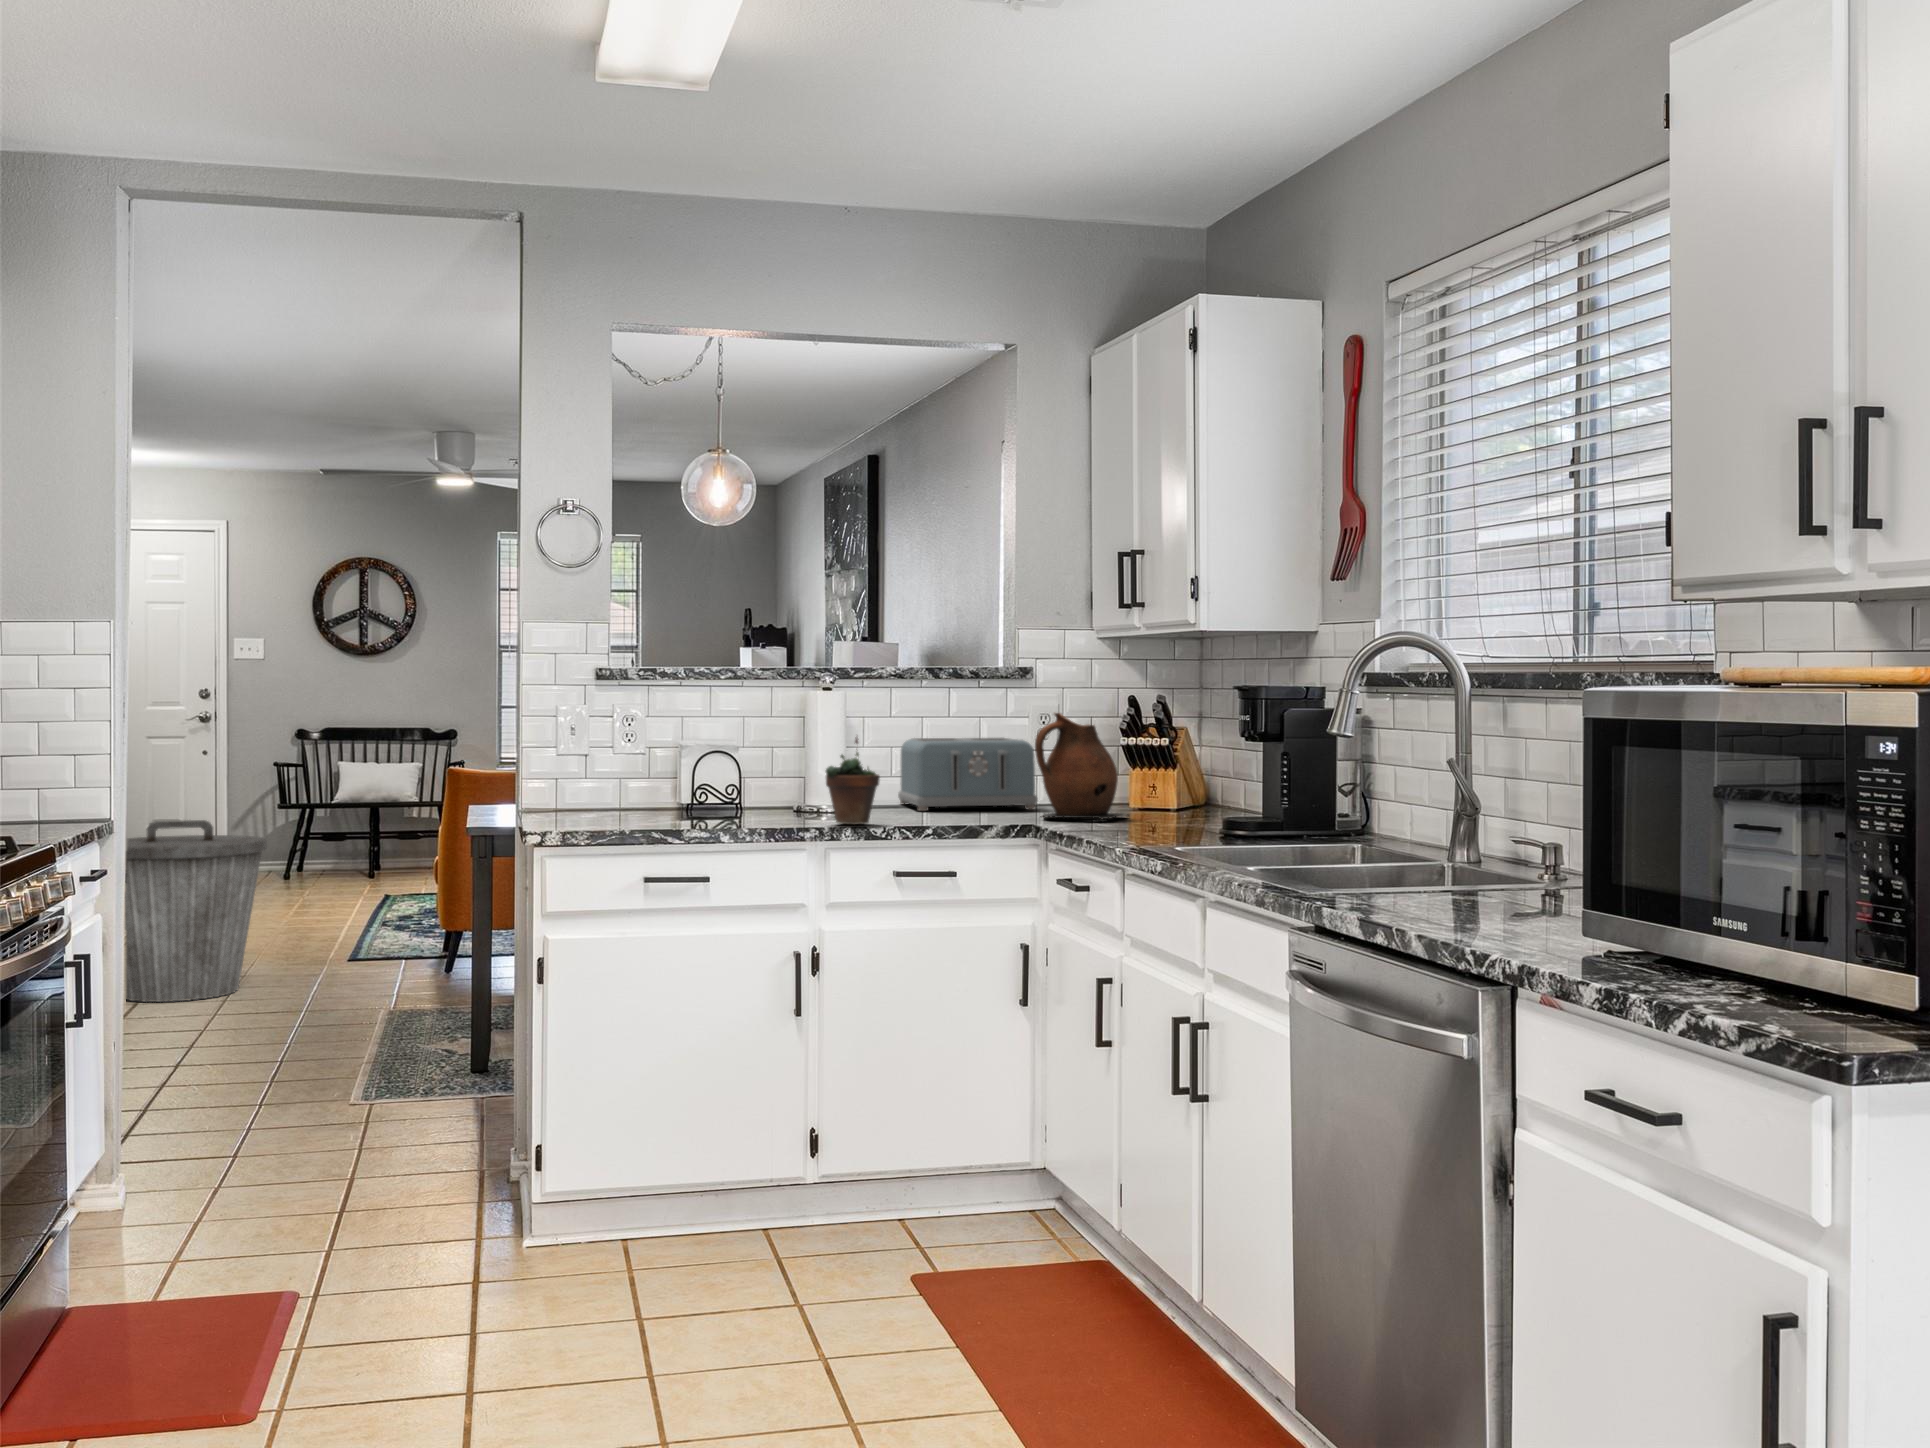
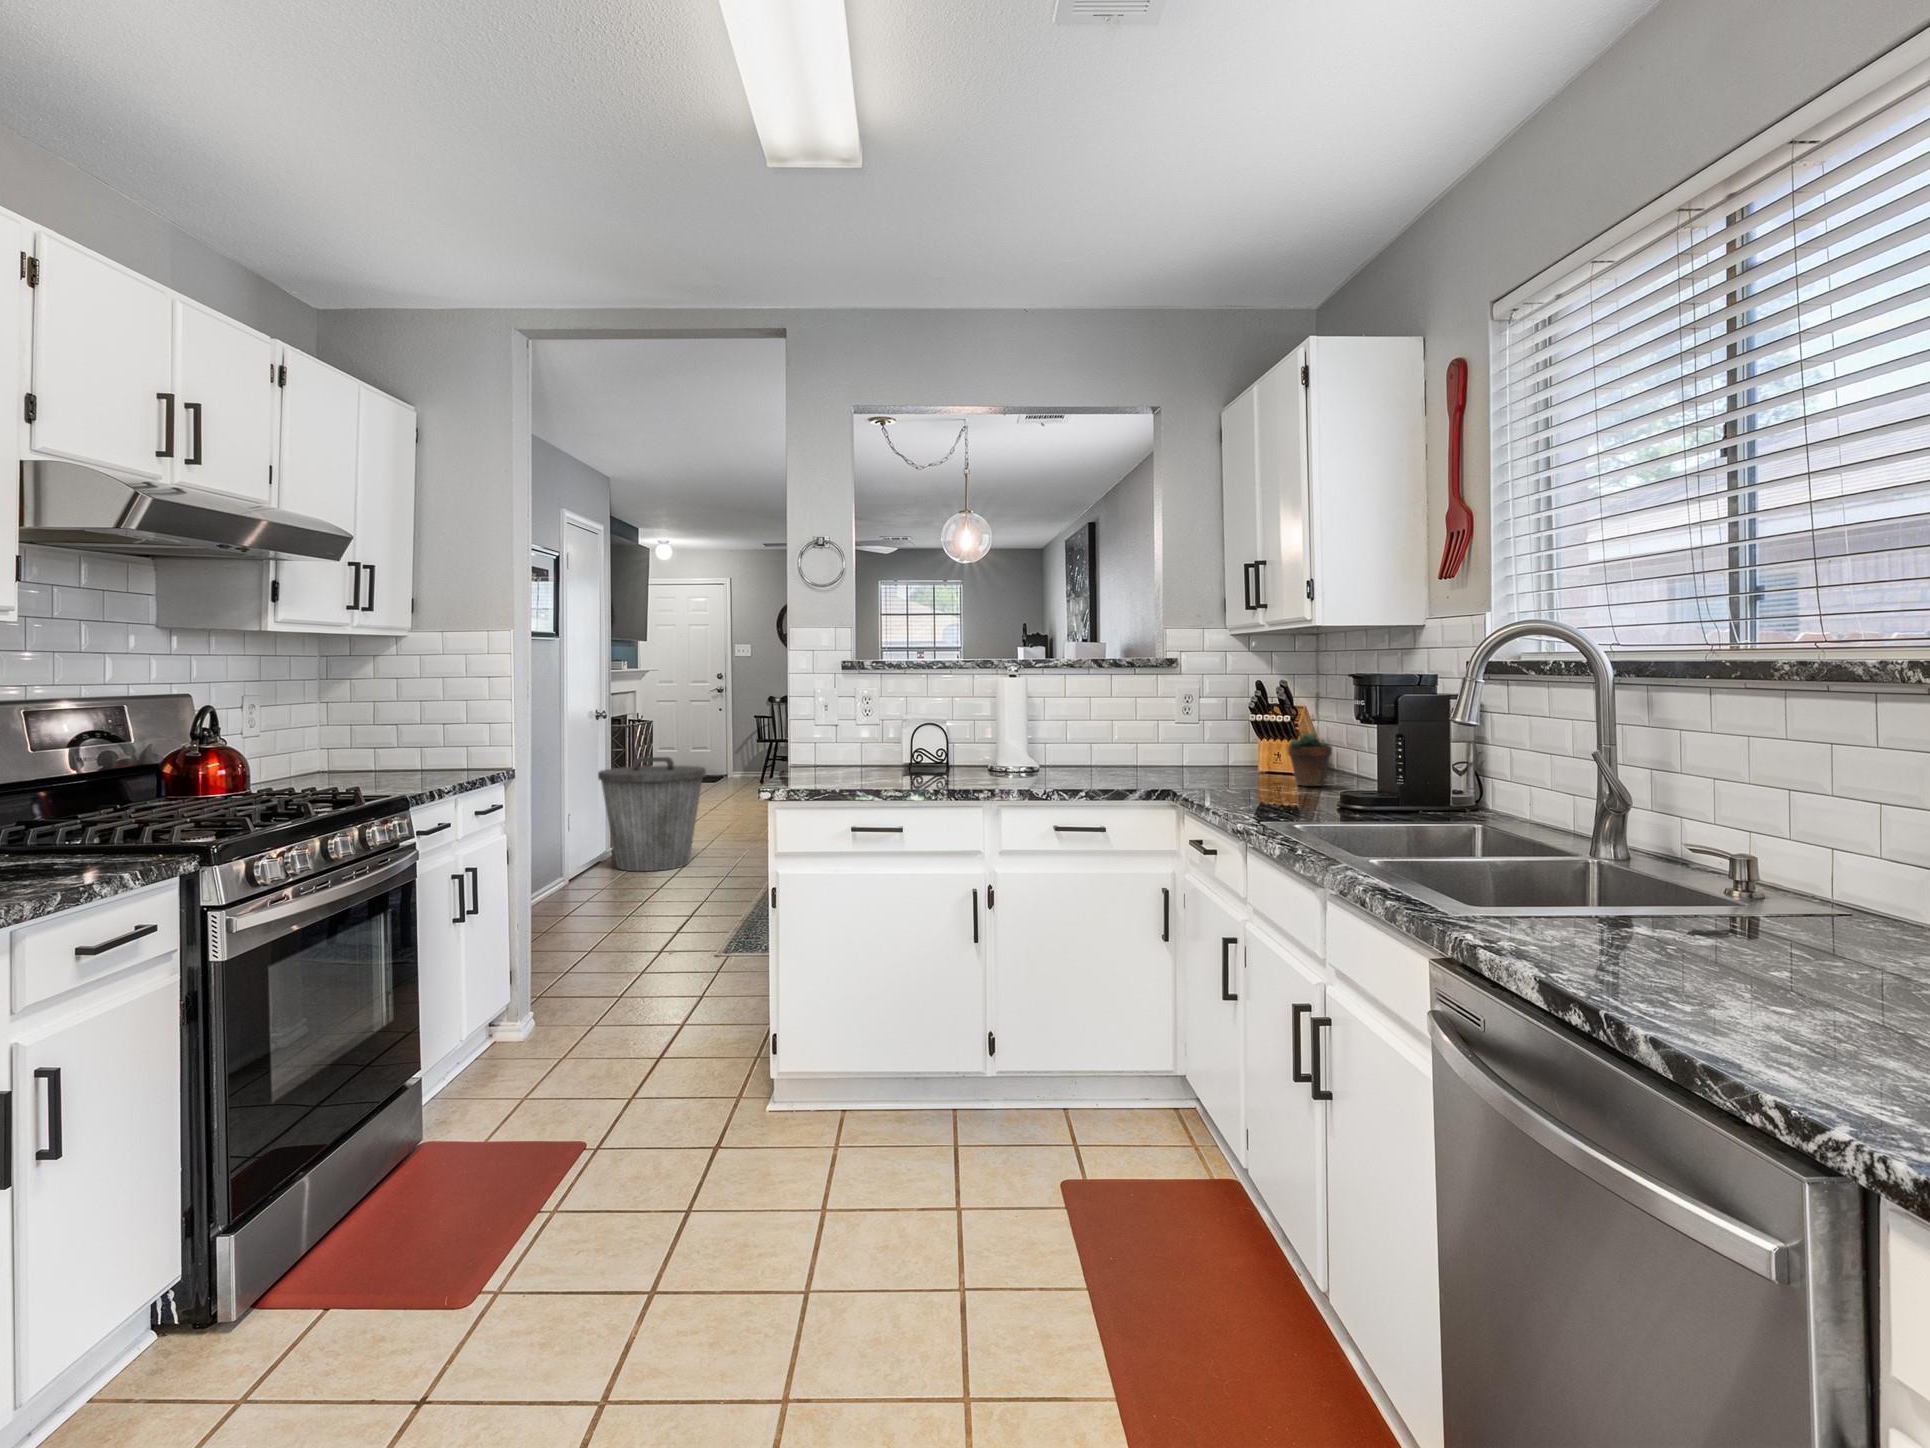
ceramic pitcher: present [1035,713,1129,820] -> none [1177,695,1258,787]
toaster: present [898,737,1037,811] -> none [1076,713,1183,773]
succulent plant: present [826,738,880,824] -> present [1288,718,1332,786]

